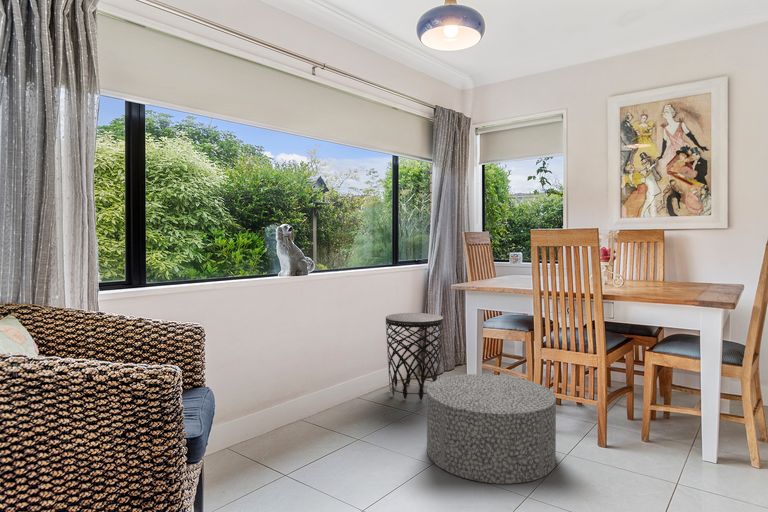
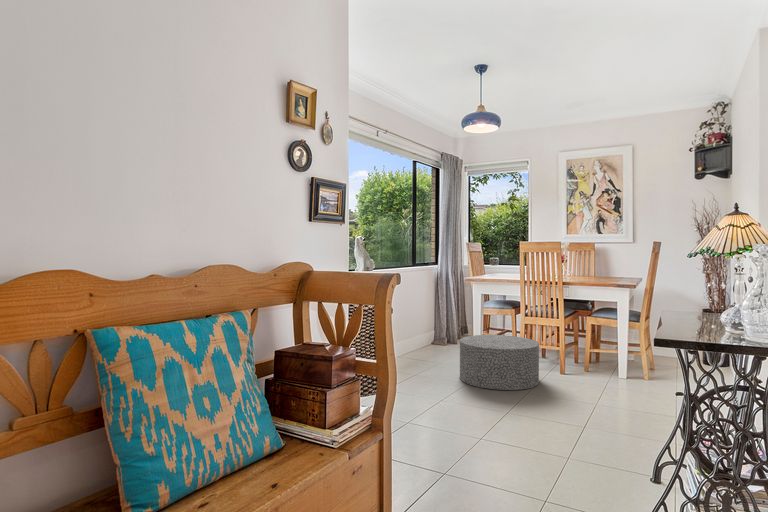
side table: present [386,313,443,400] -> none [413,300,453,358]

